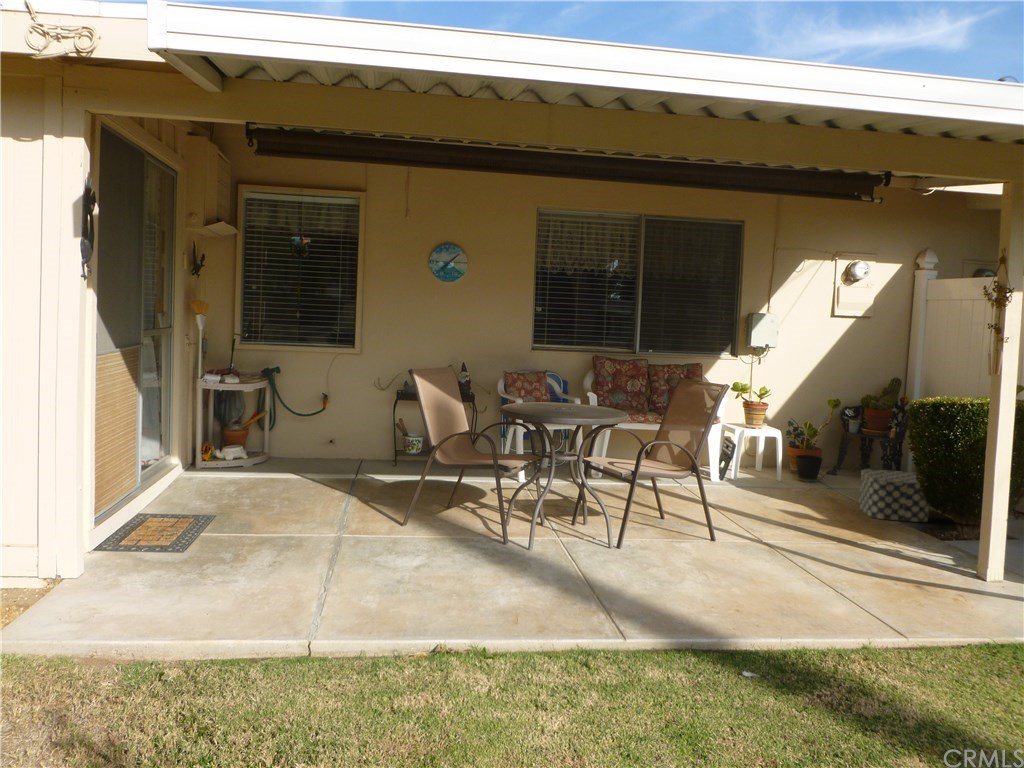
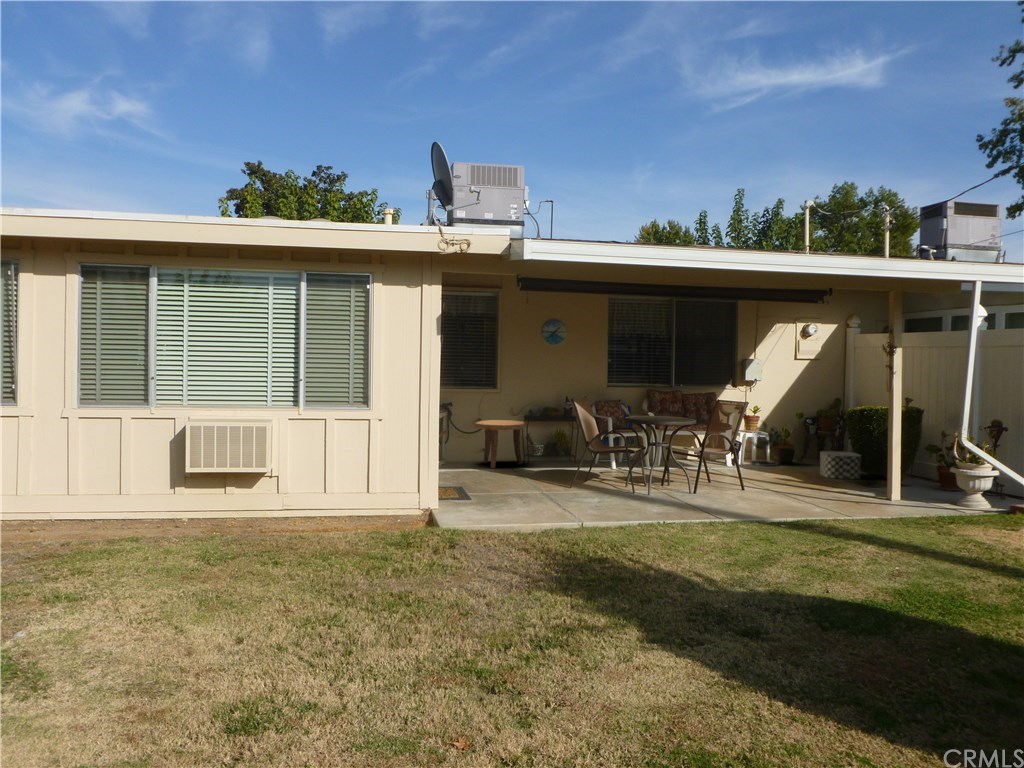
side table: none [305,396,387,474] -> present [475,420,525,468]
potted tree: none [747,404,804,485] -> present [751,421,780,466]

